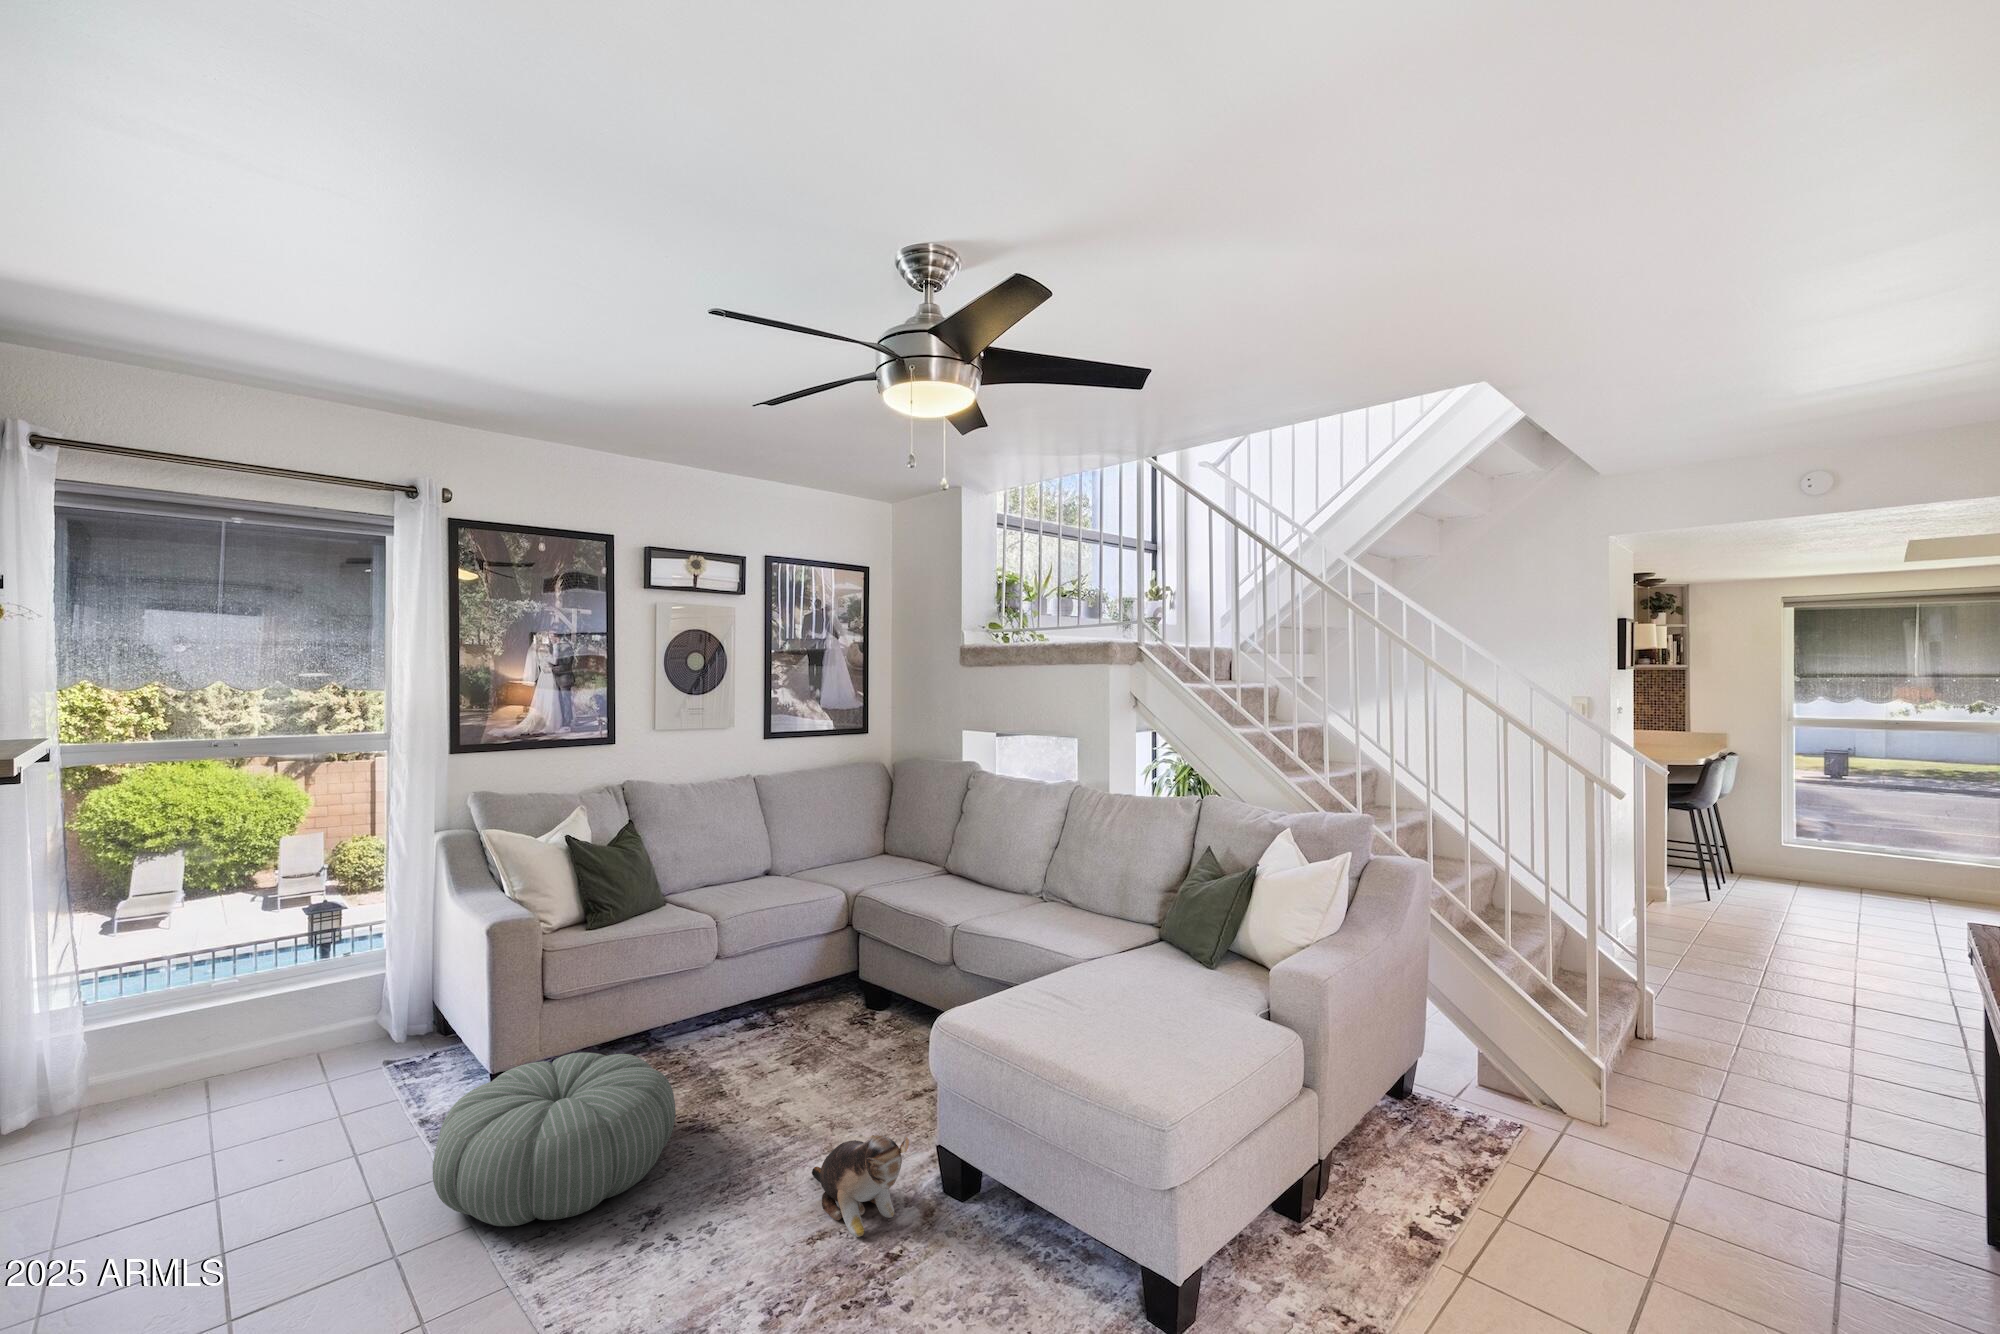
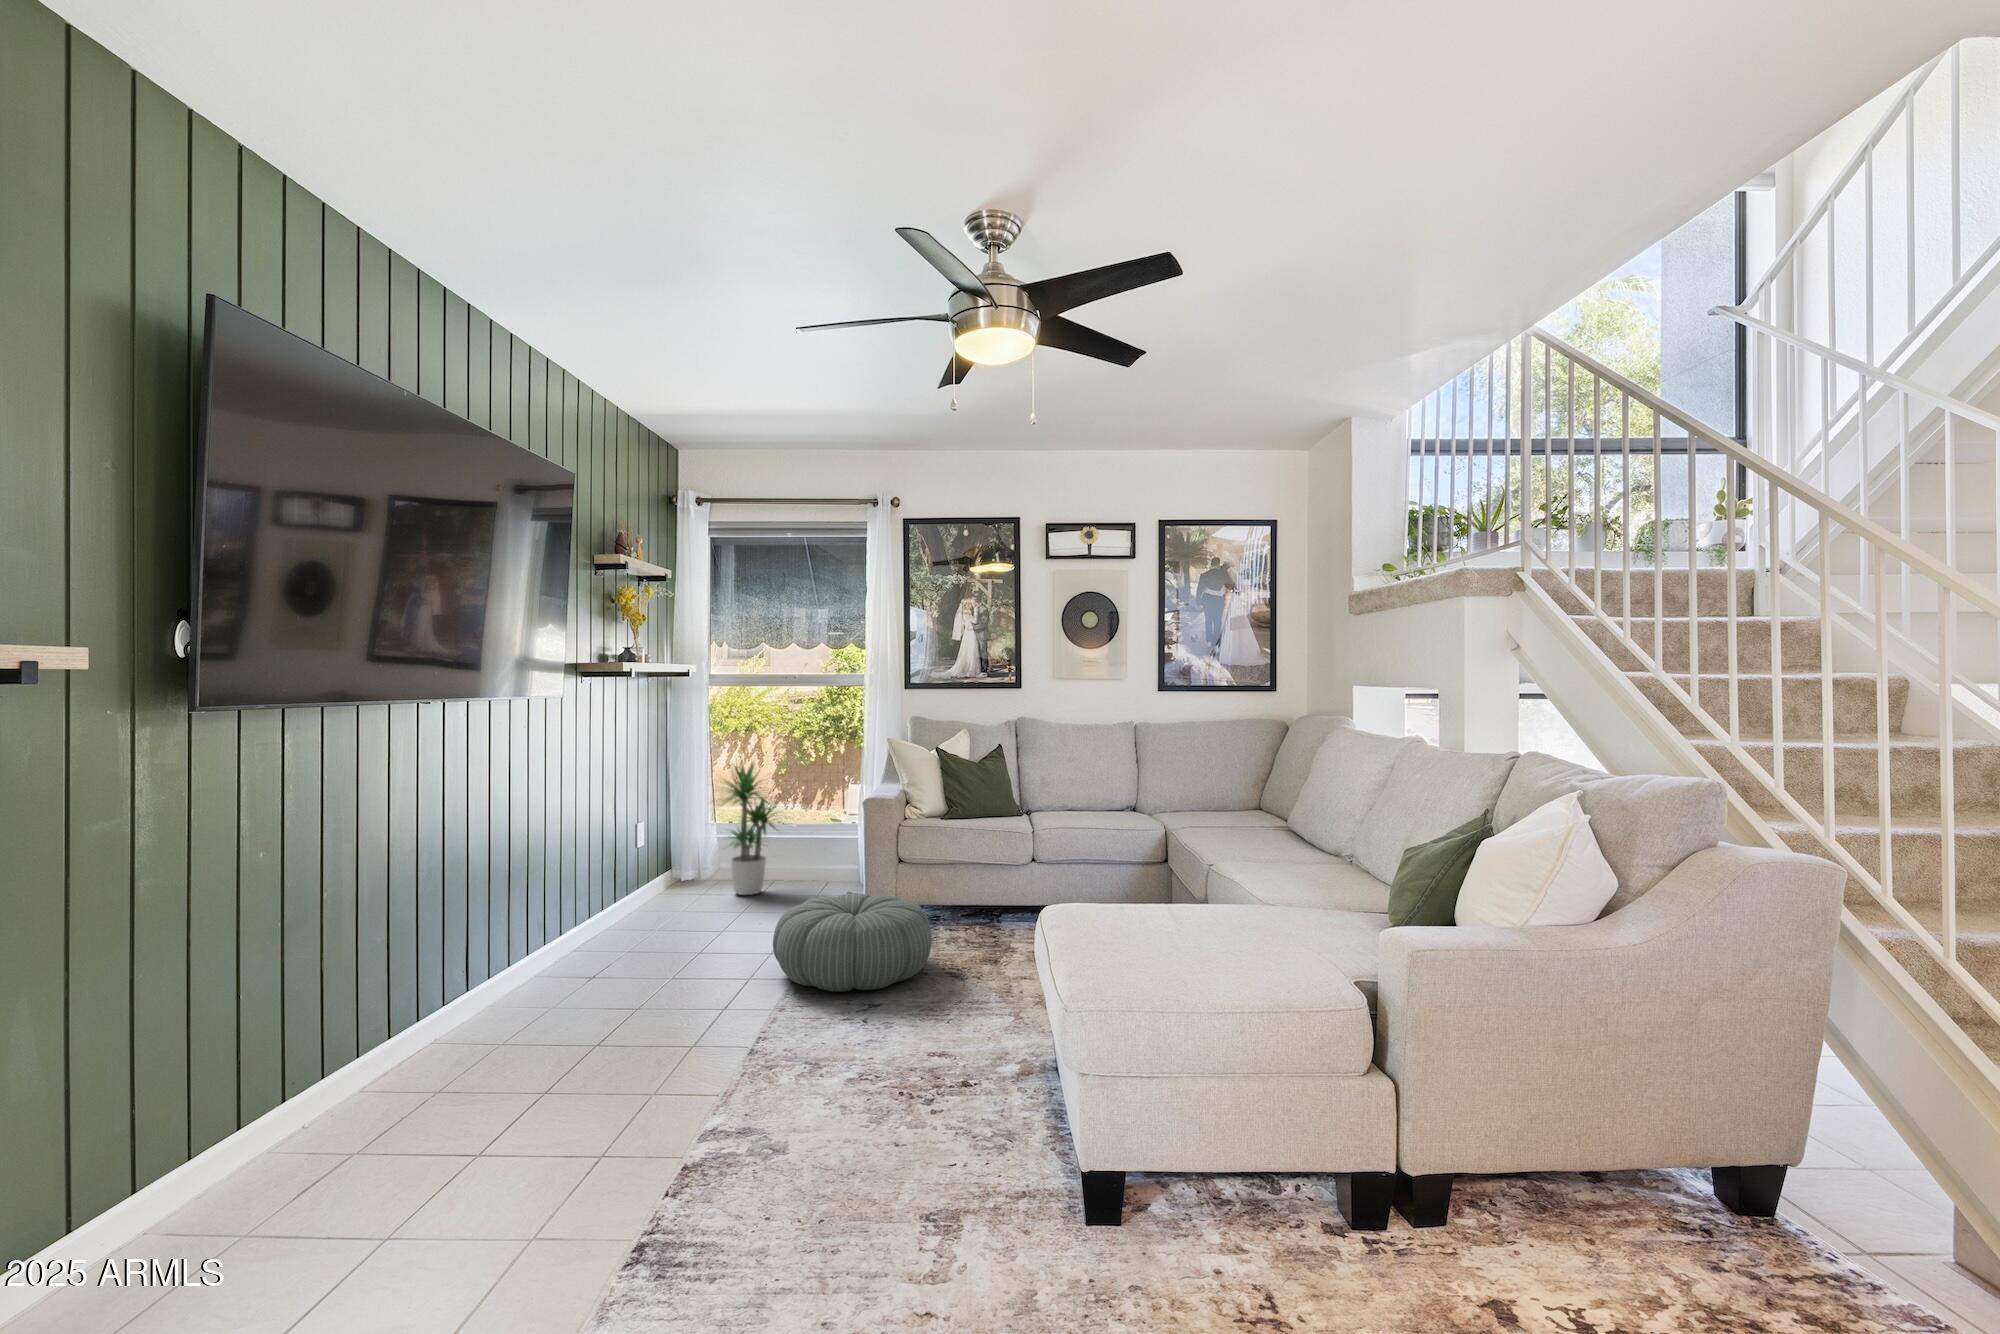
potted plant: none [91,886,288,1118] -> present [721,762,786,895]
plush toy: present [812,1135,909,1237] -> none [958,983,1010,1064]

